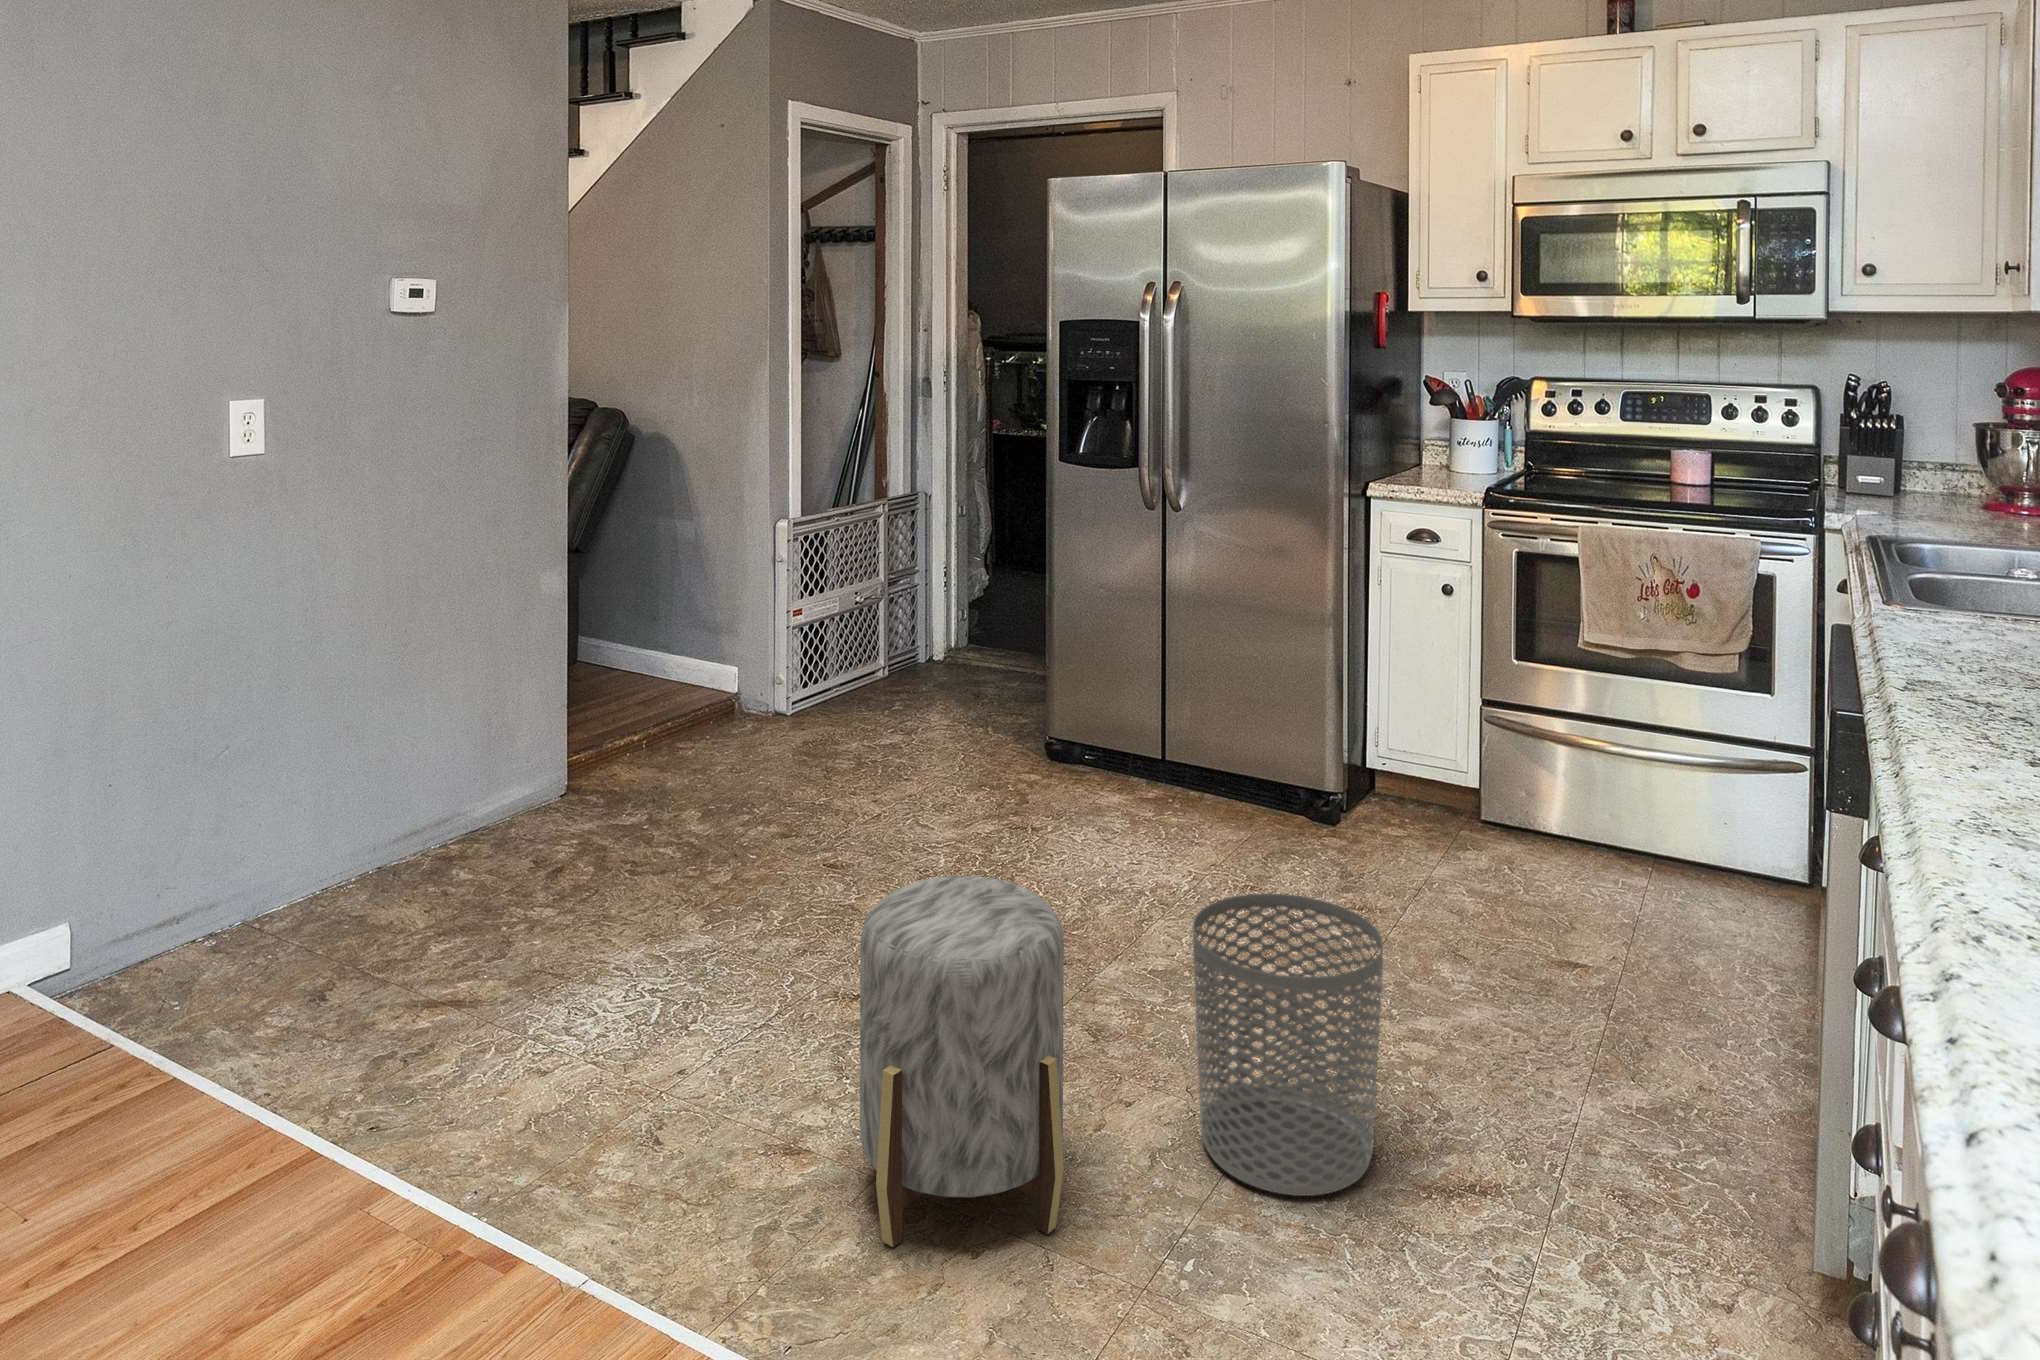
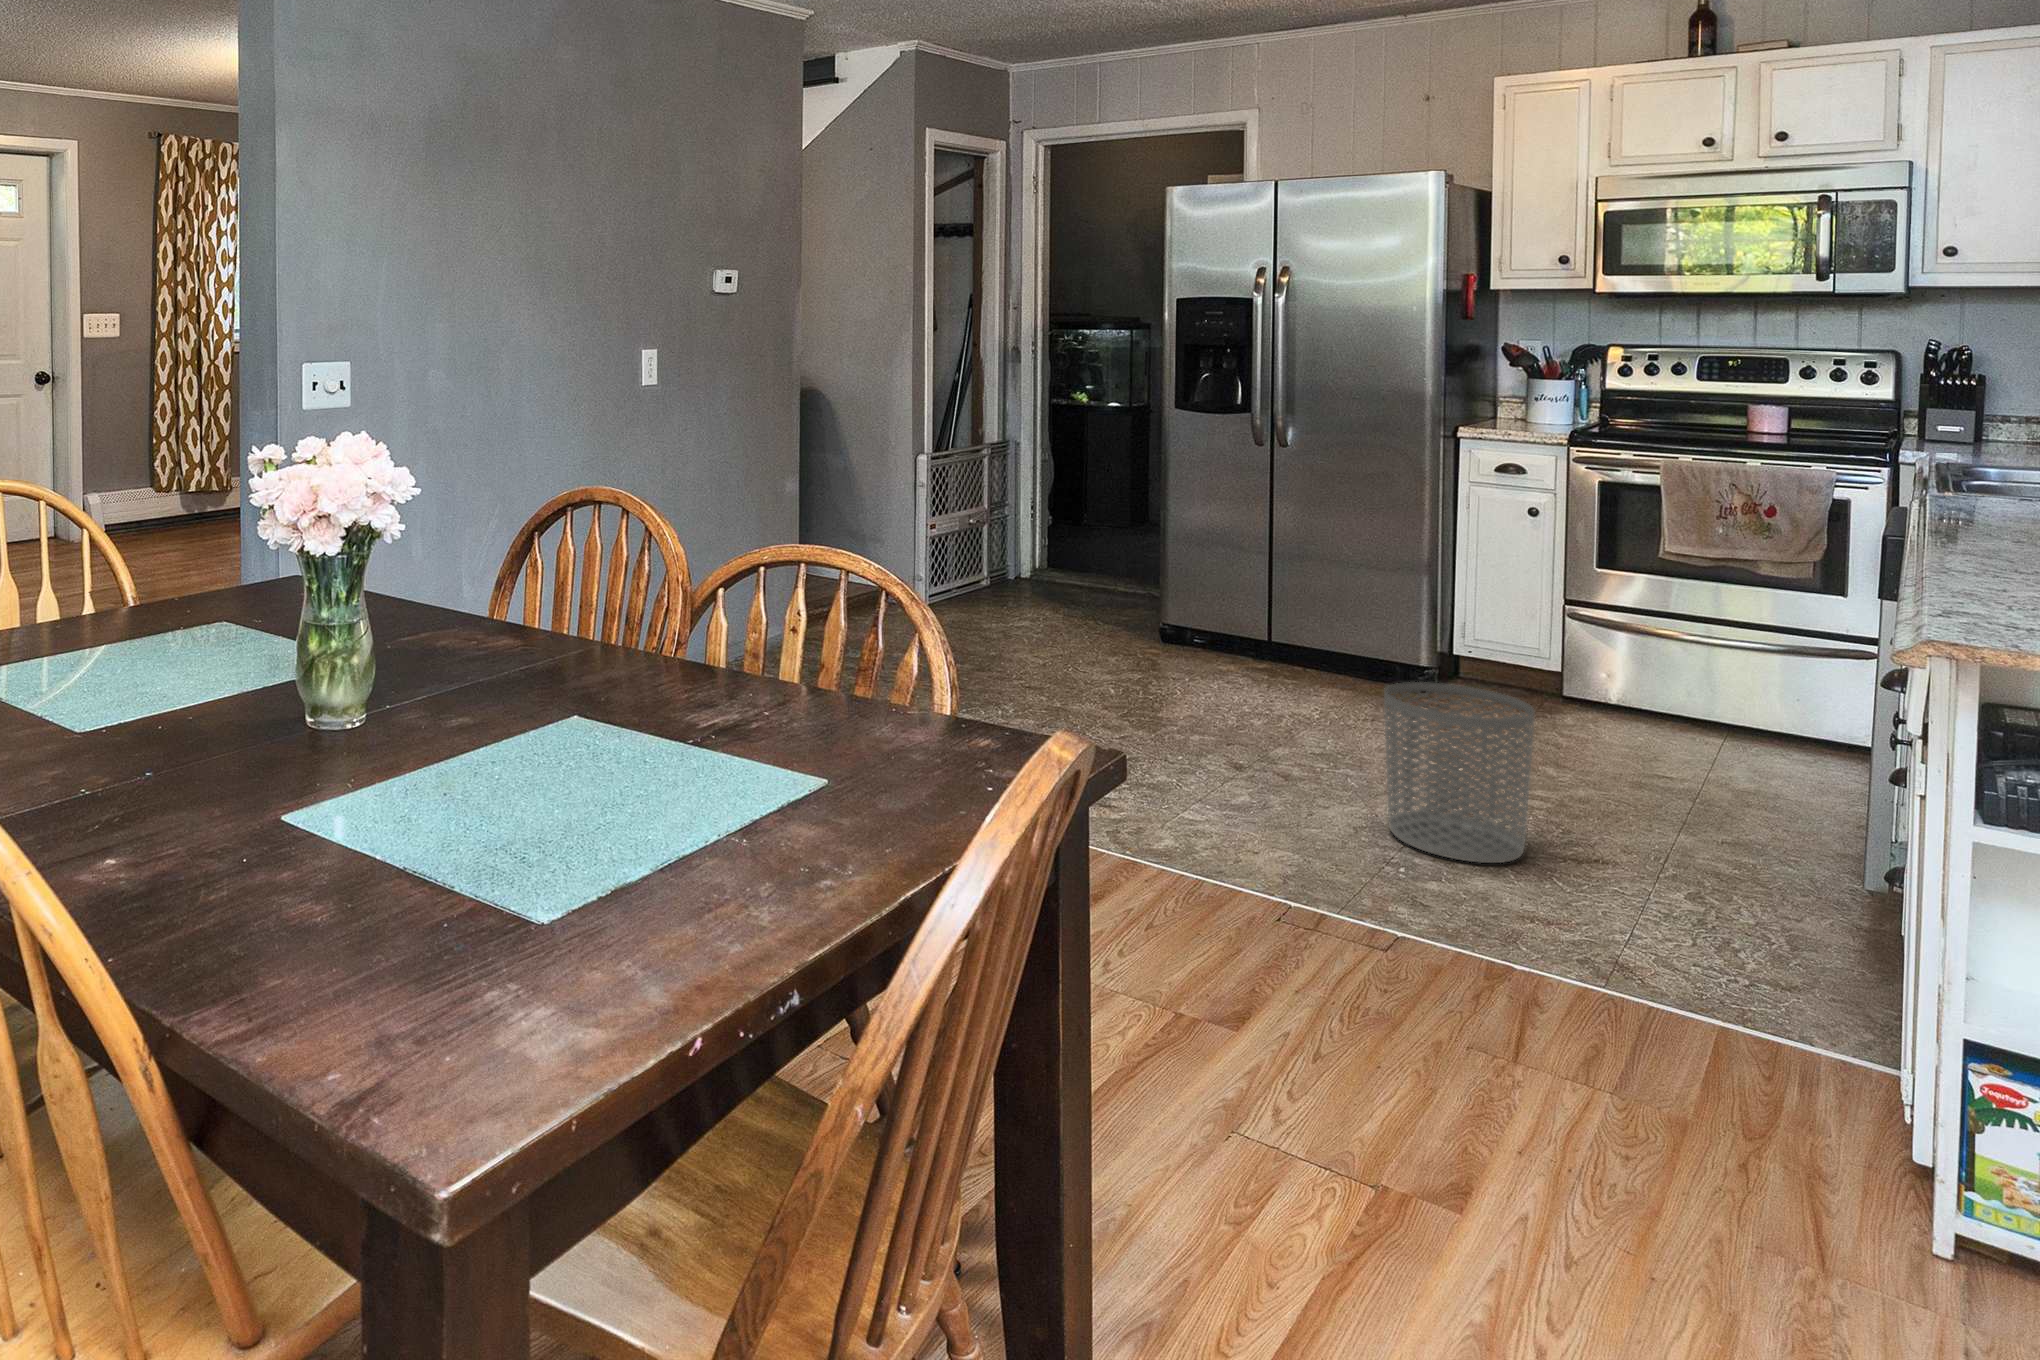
stool: present [860,876,1064,1247] -> none [1154,650,1312,861]

